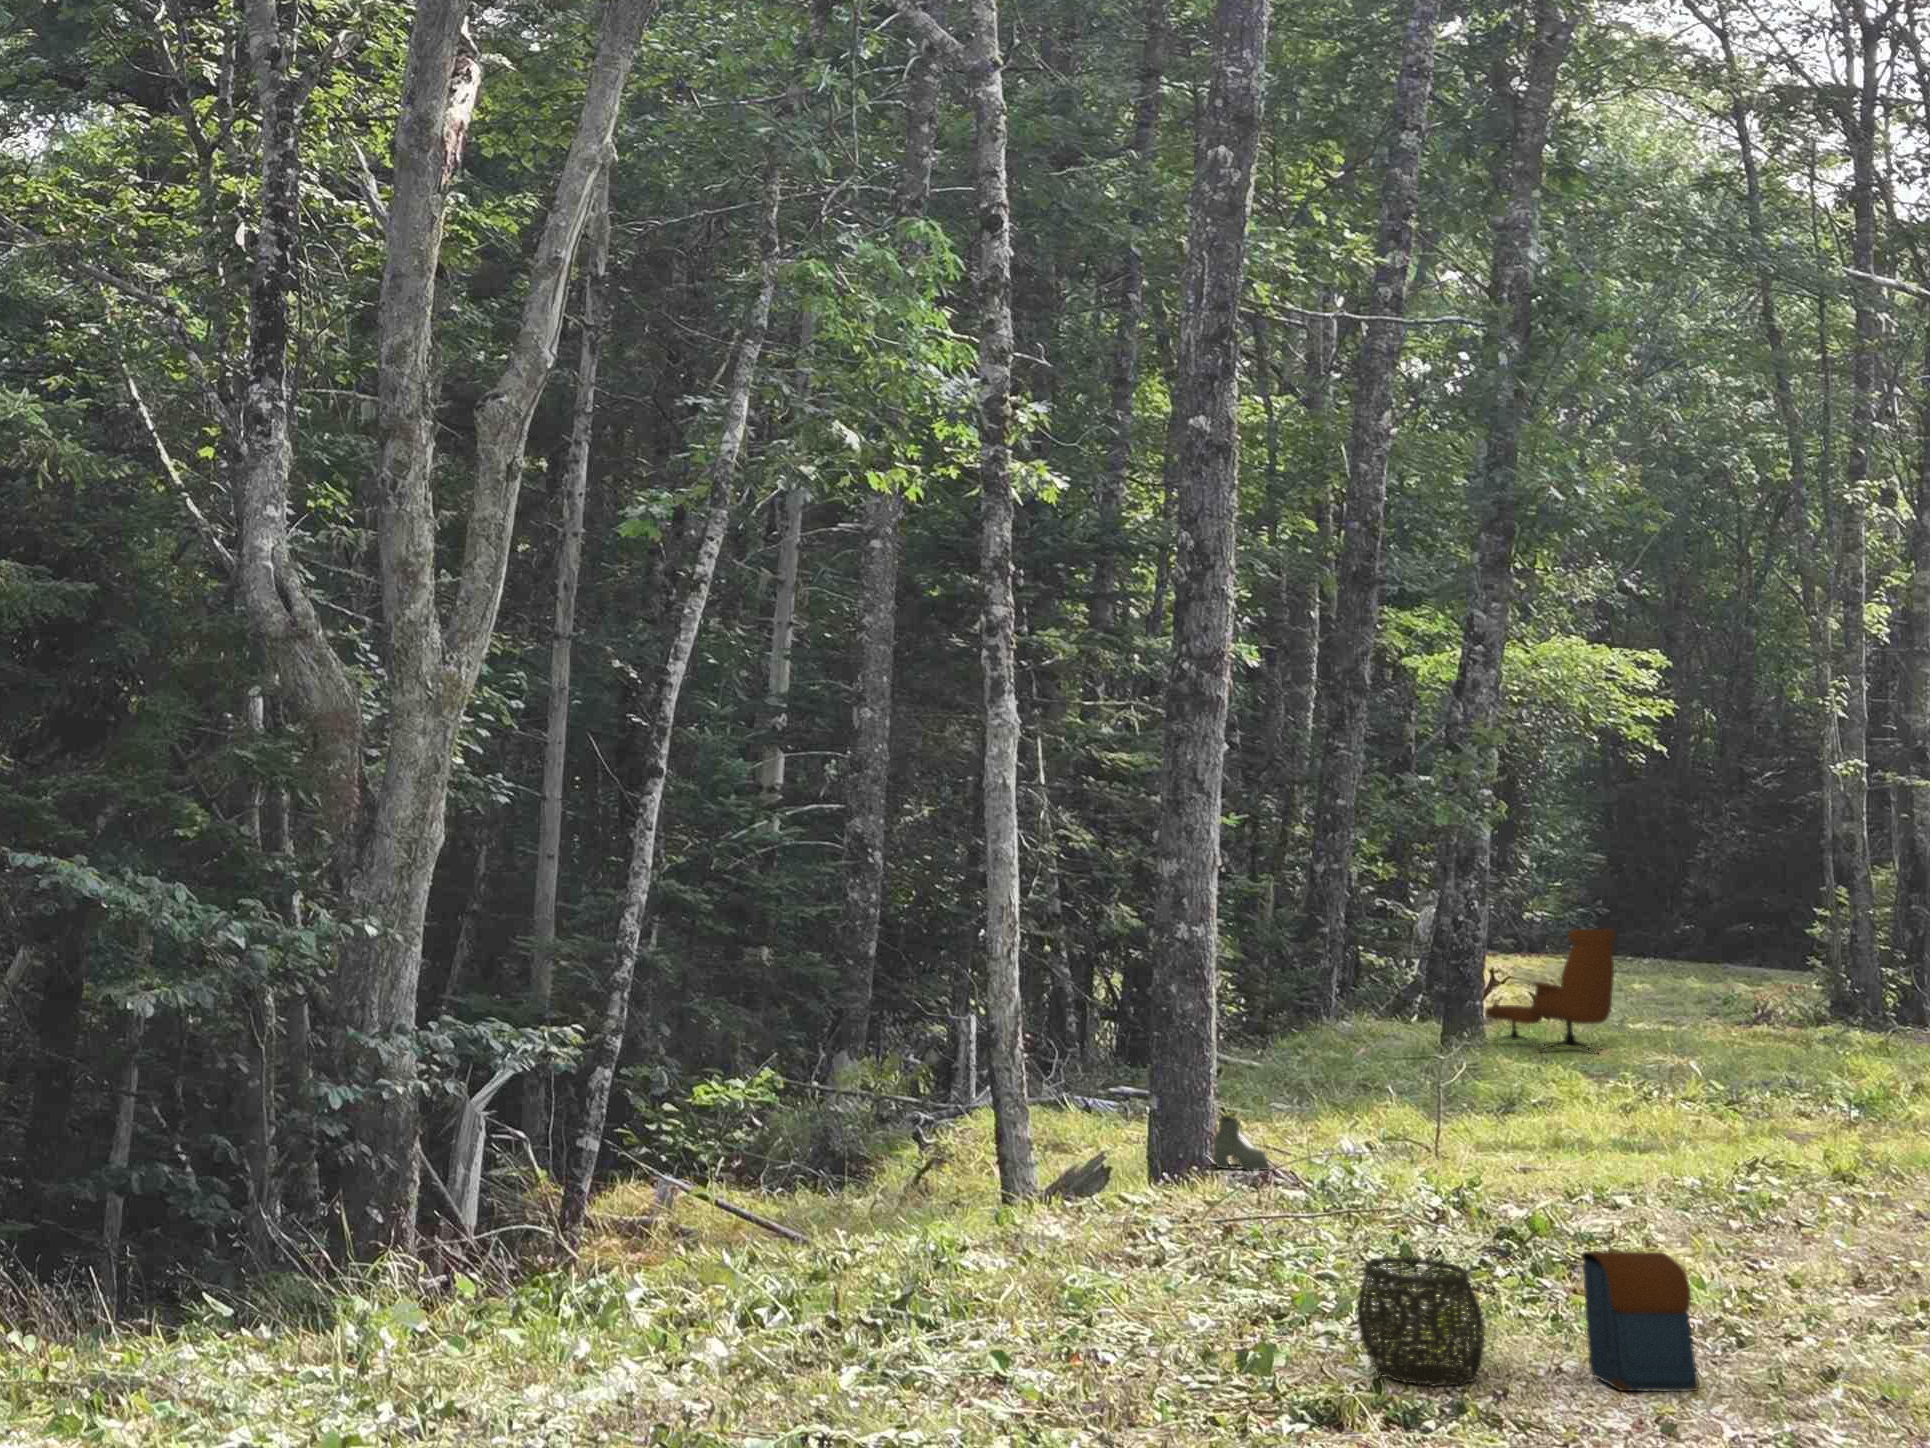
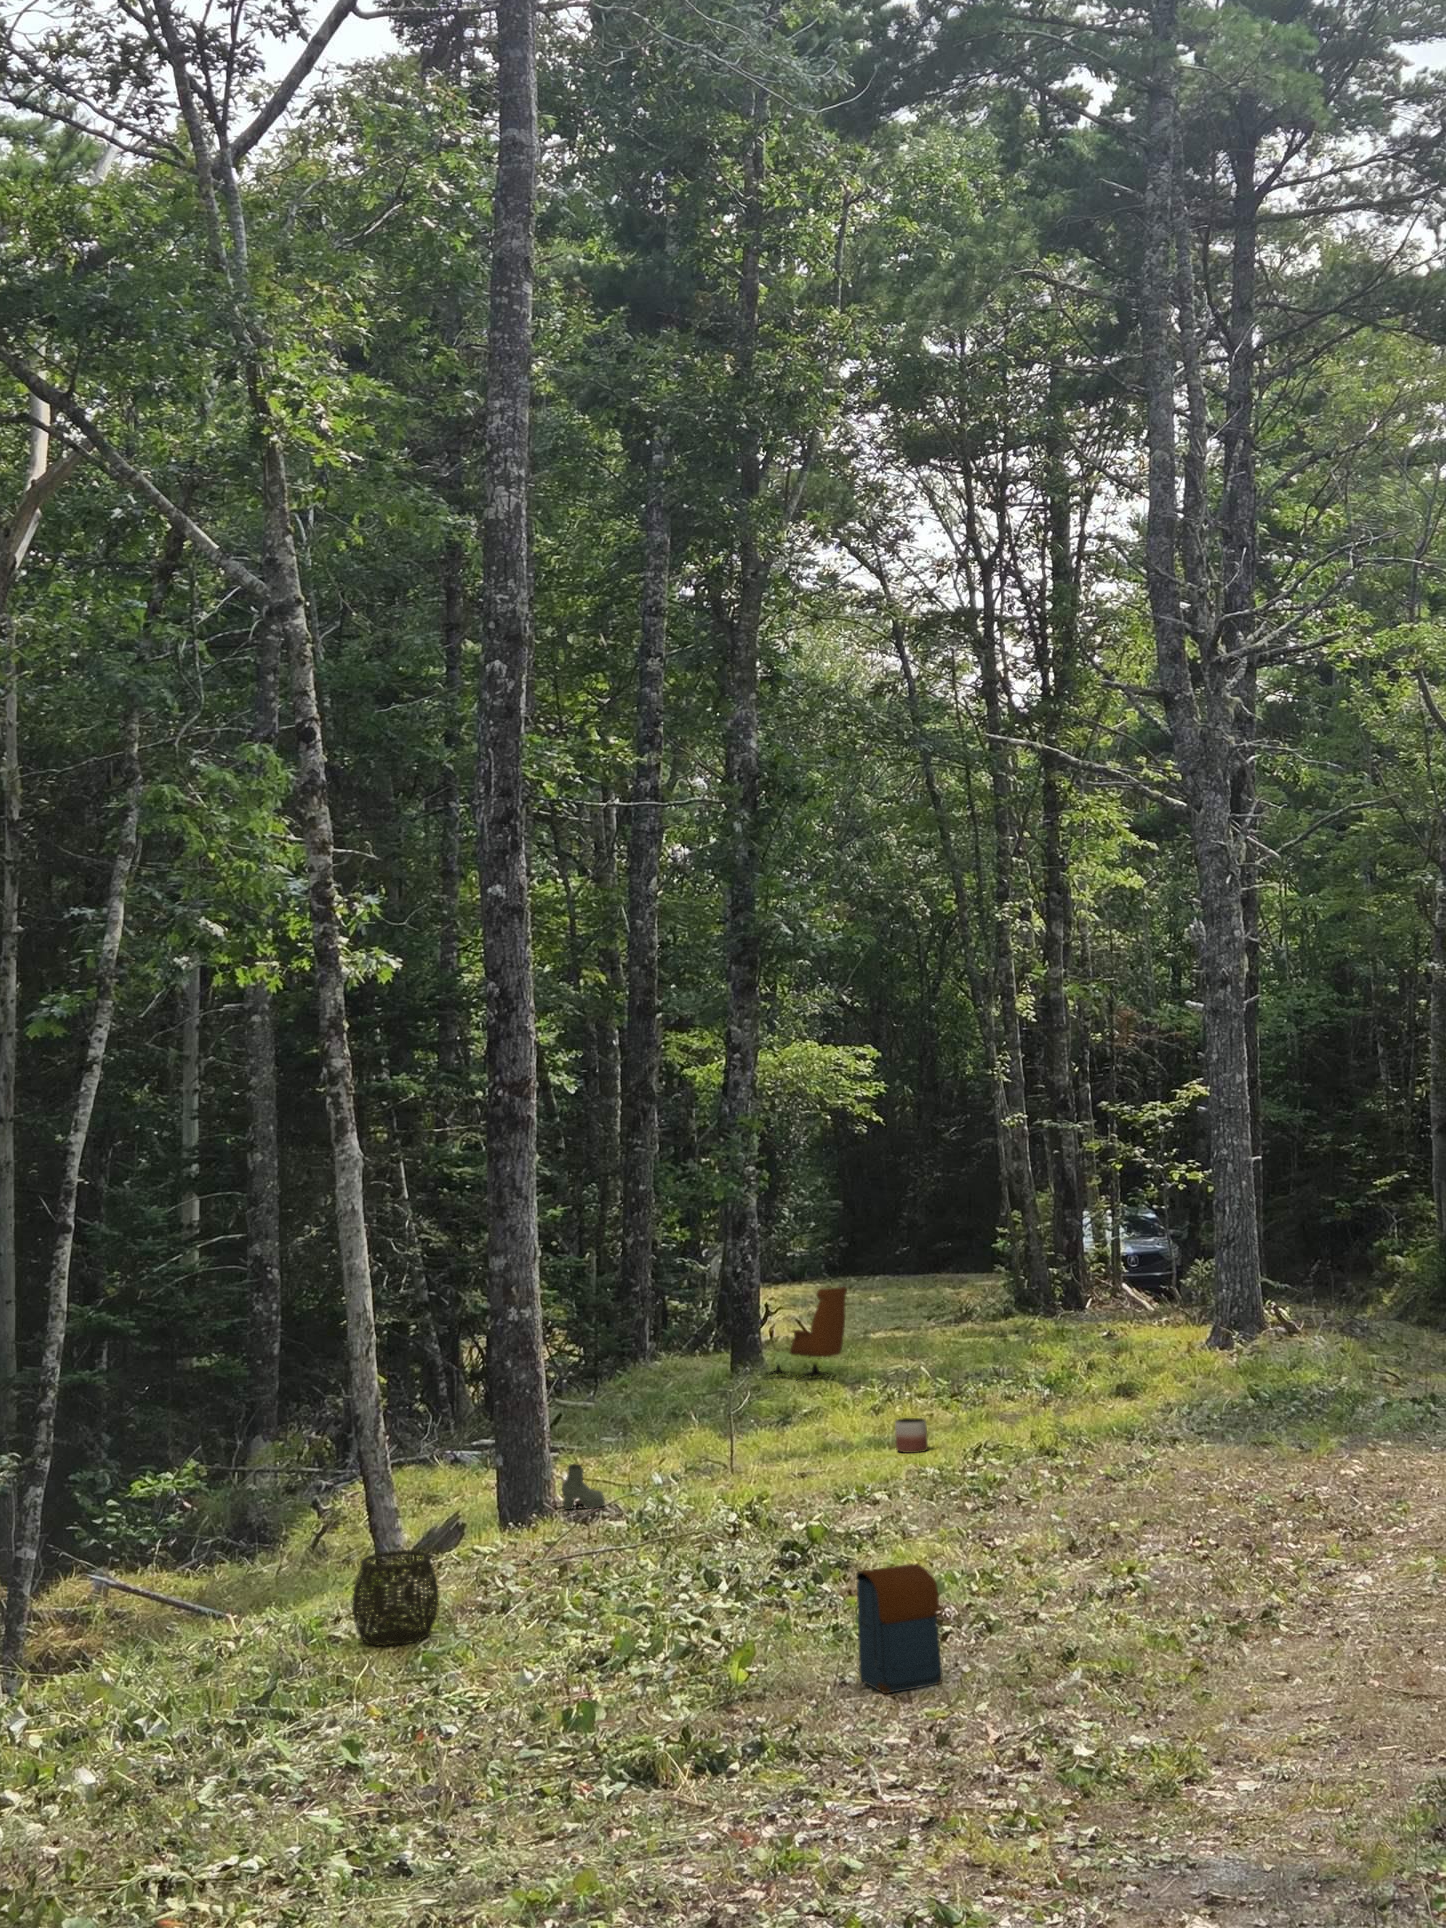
planter: none [1679,1108,1731,1154] -> present [895,1418,928,1453]
woven basket: present [1357,1257,1486,1387] -> present [352,1550,439,1646]

